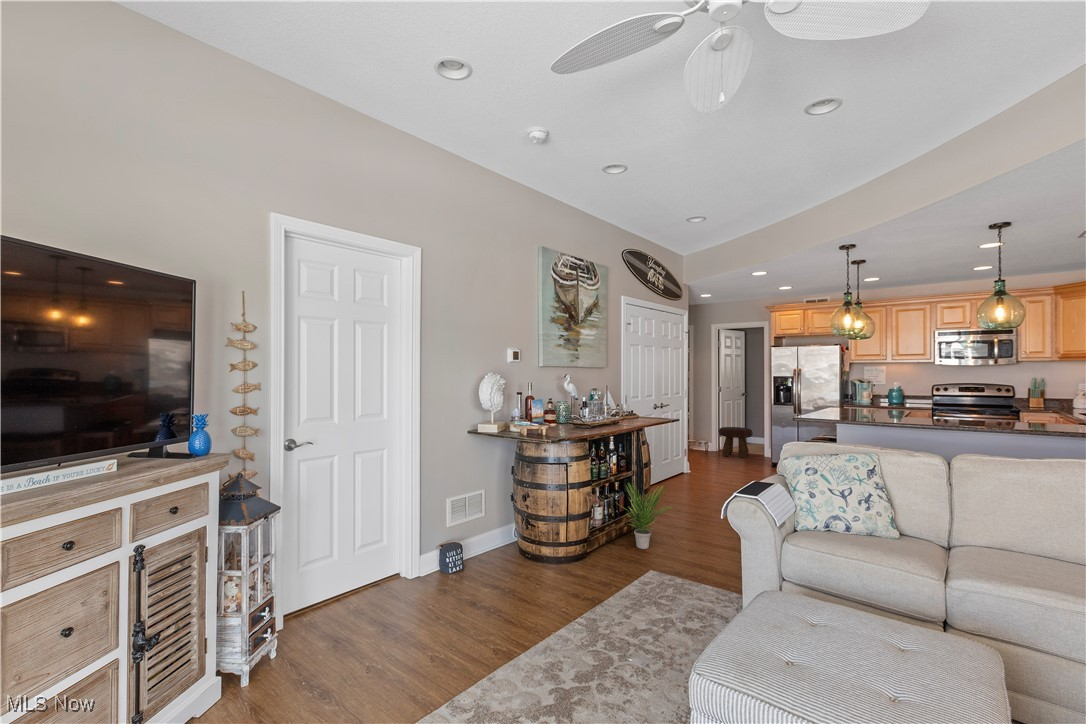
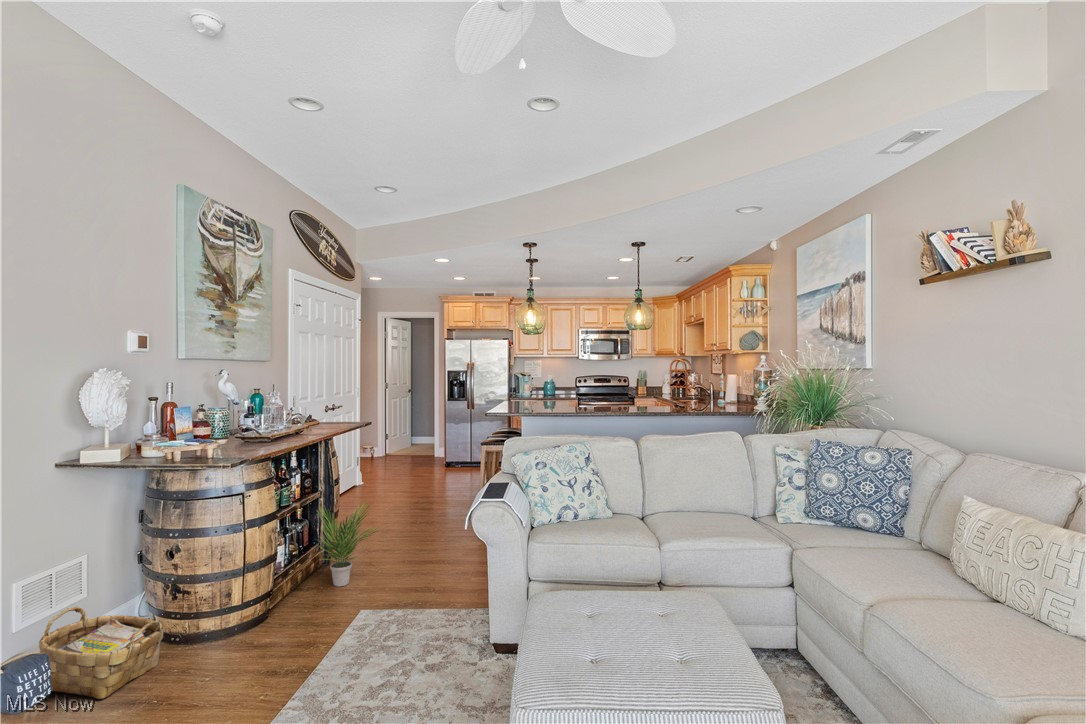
footstool: present [719,427,753,458] -> none [389,428,425,461]
woven basket: none [458,519,519,579] -> present [39,607,163,699]

